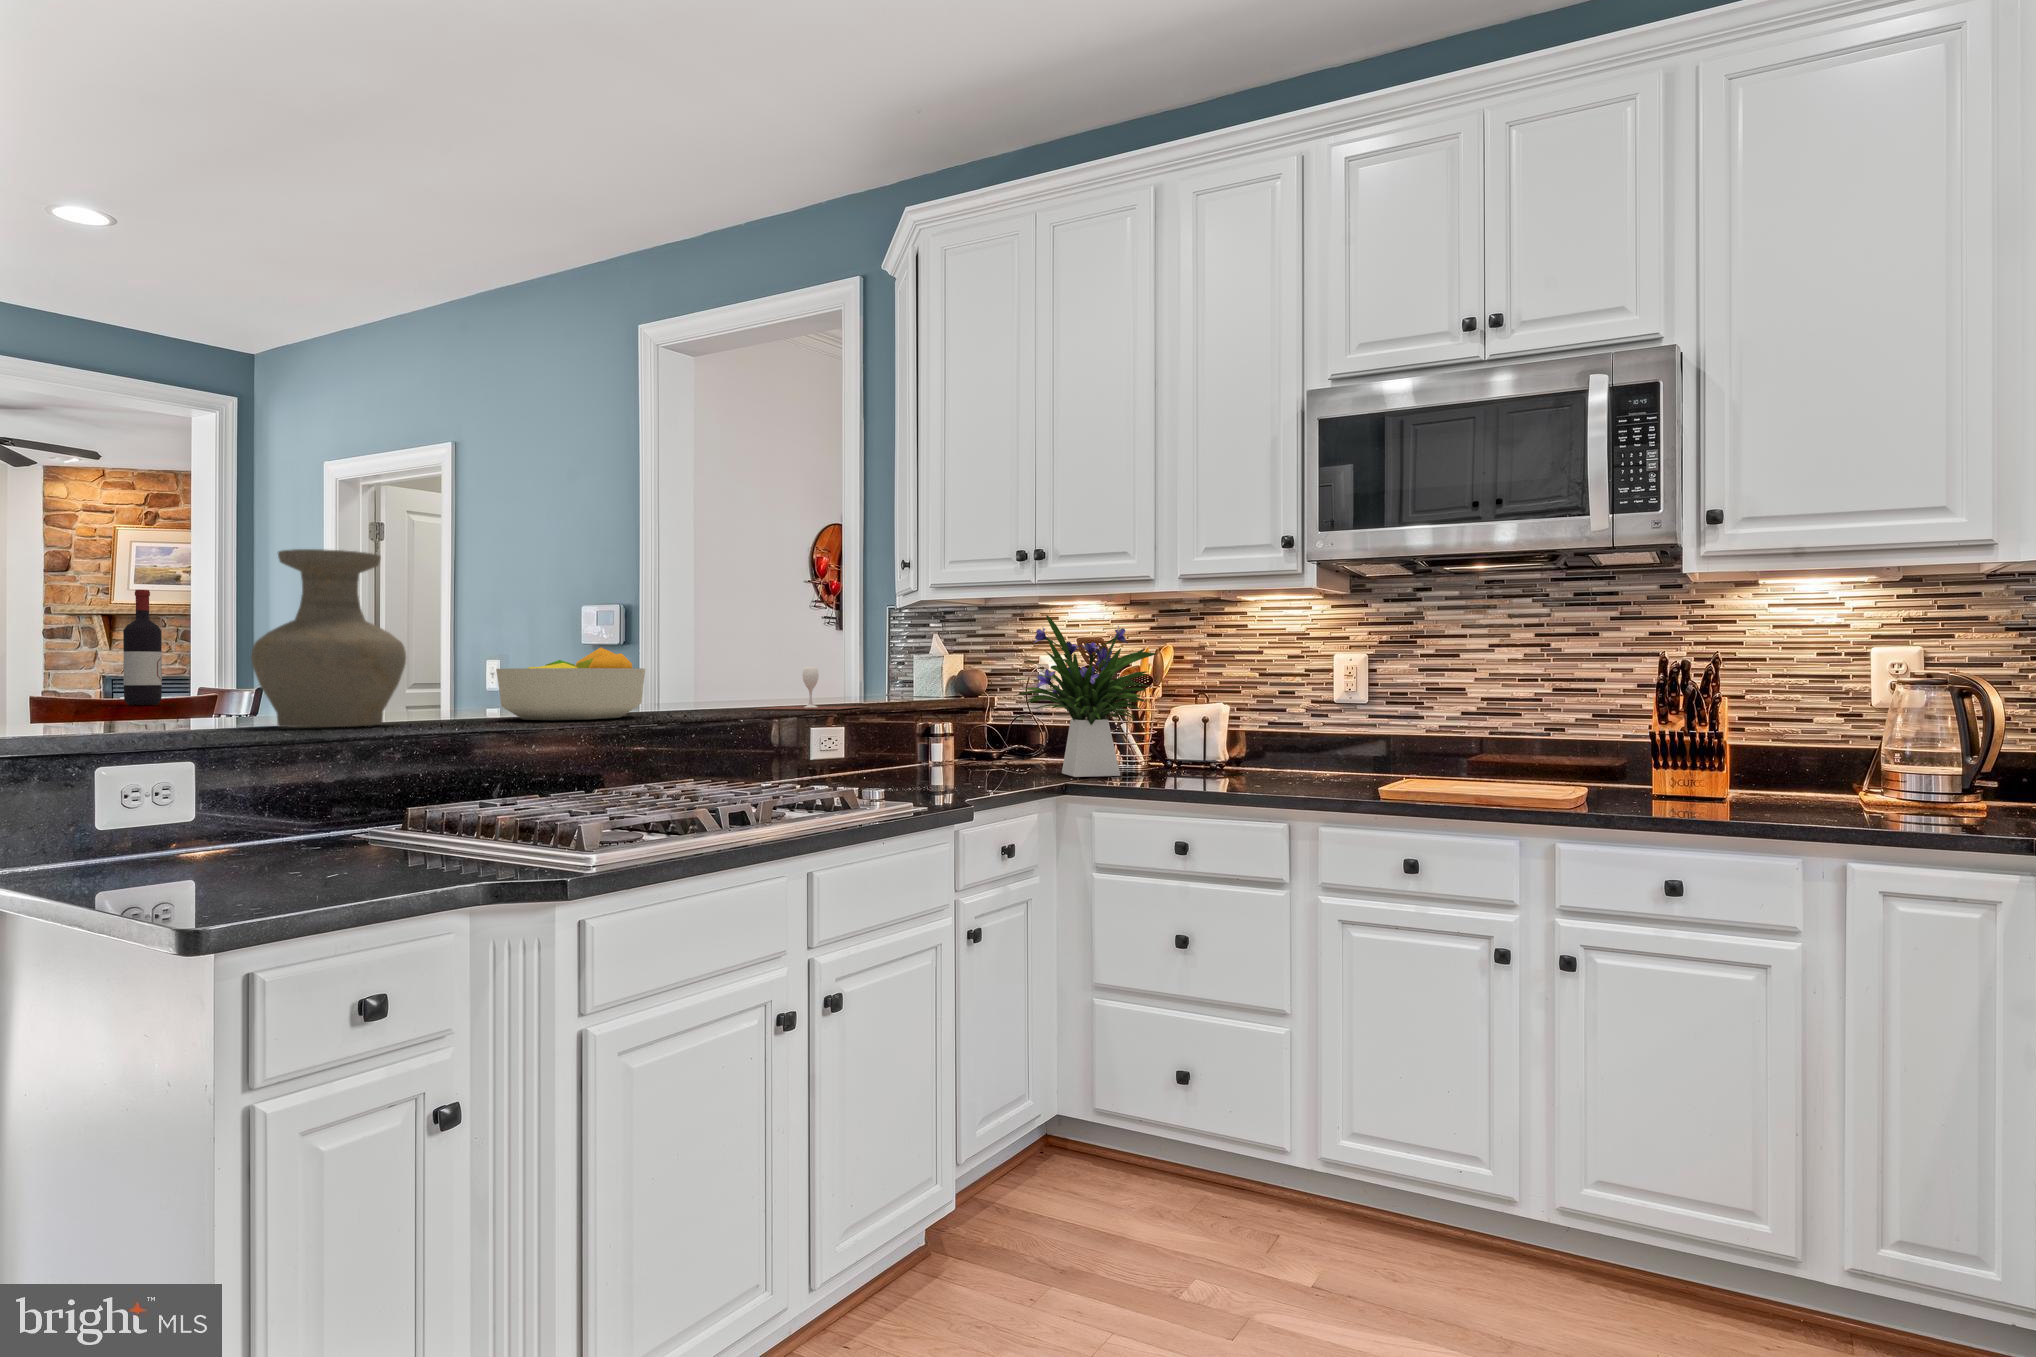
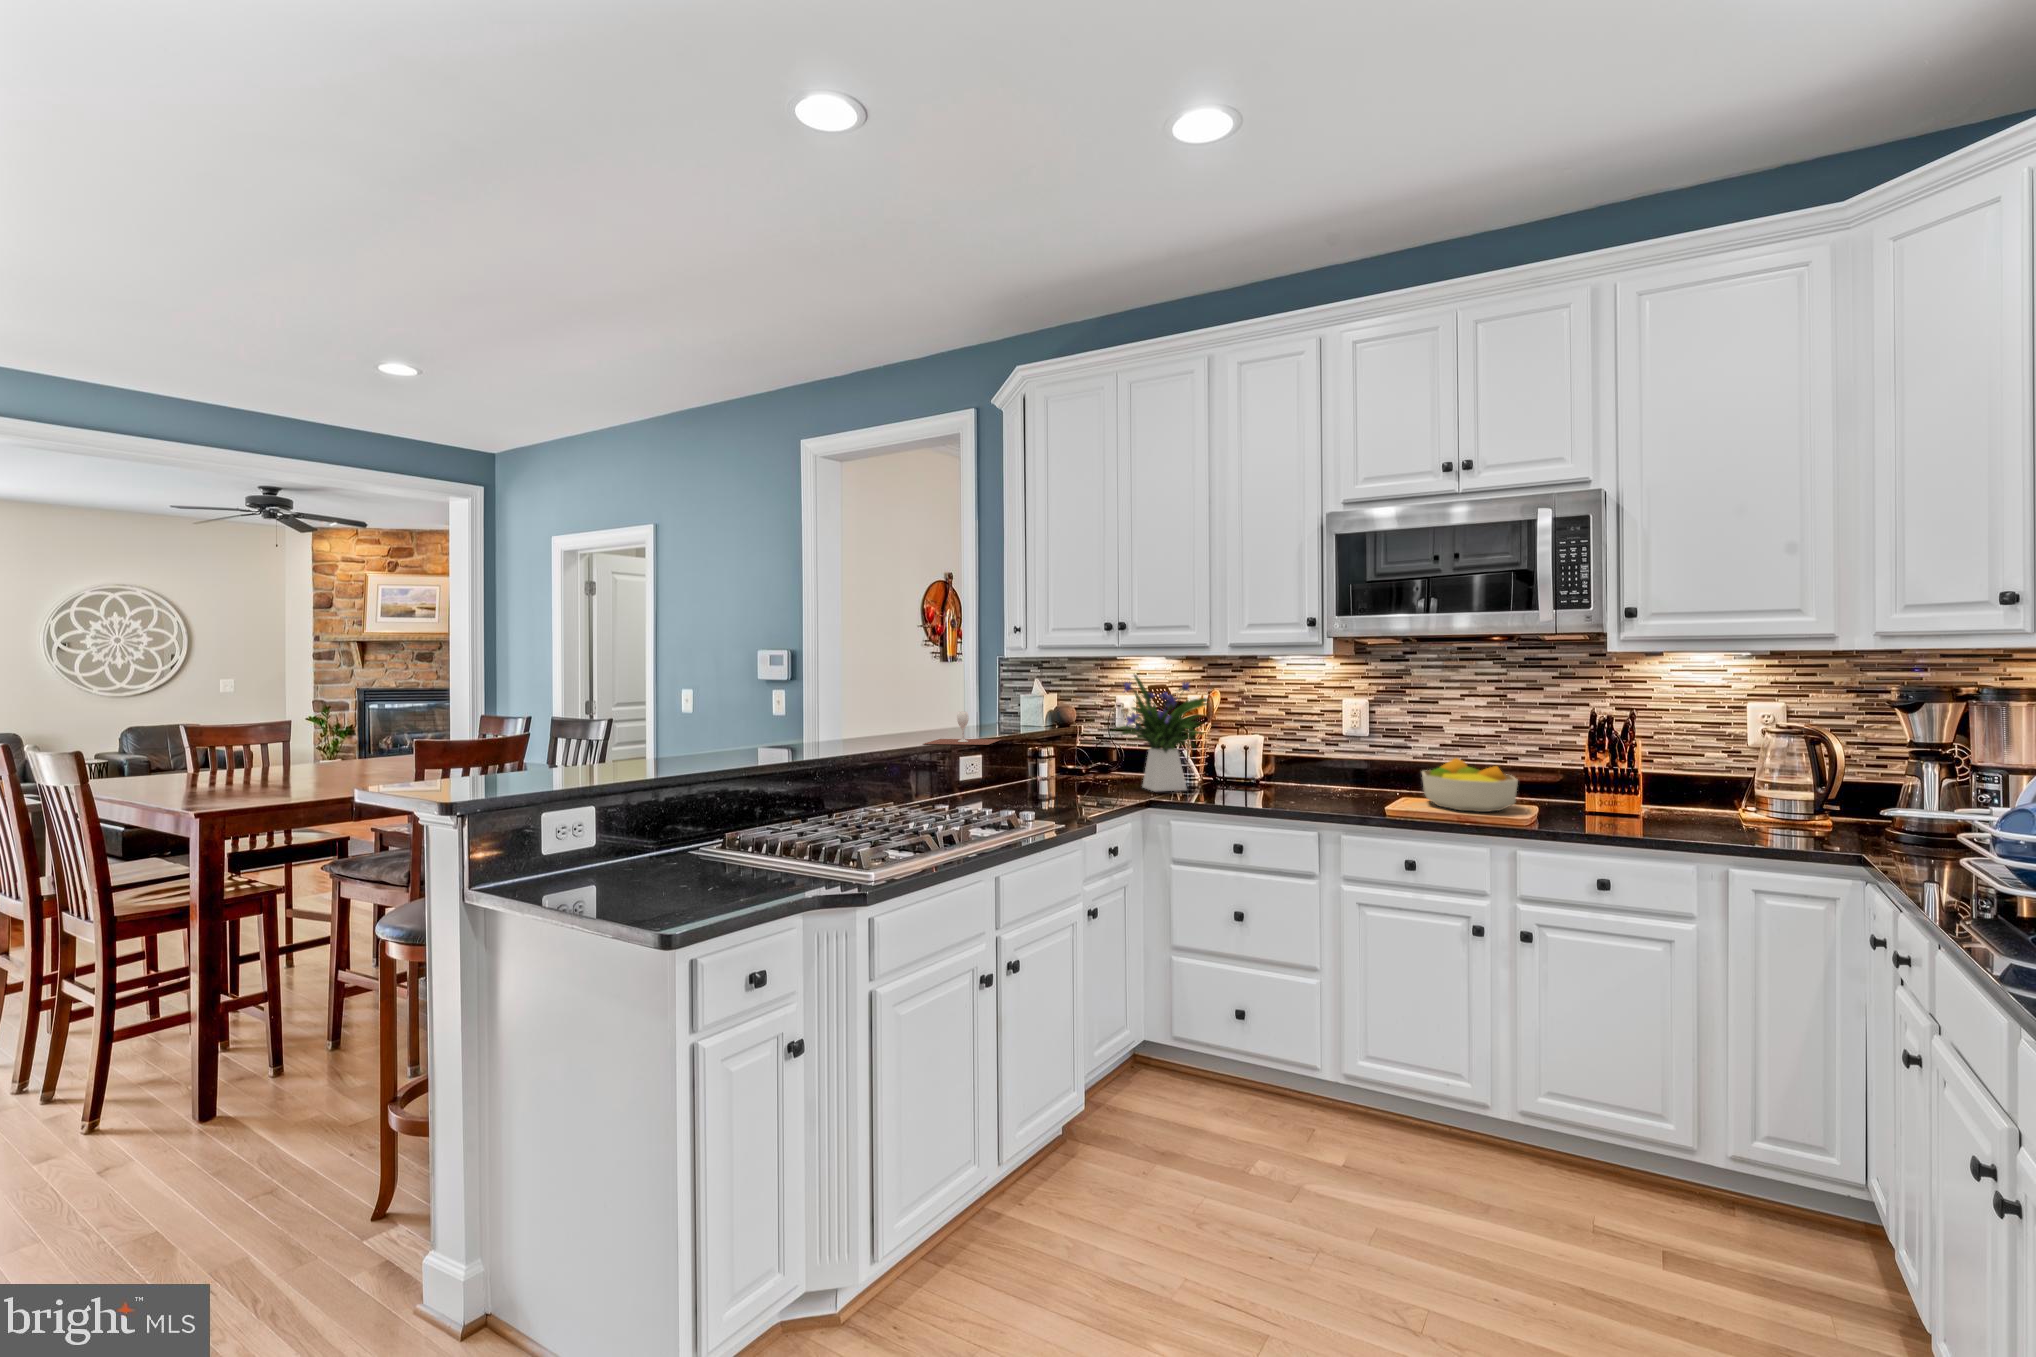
vase: present [251,549,406,727] -> none [628,656,726,777]
wine bottle: present [123,590,162,705] -> none [459,653,484,737]
fruit bowl: present [496,648,645,720] -> present [1422,758,1518,812]

